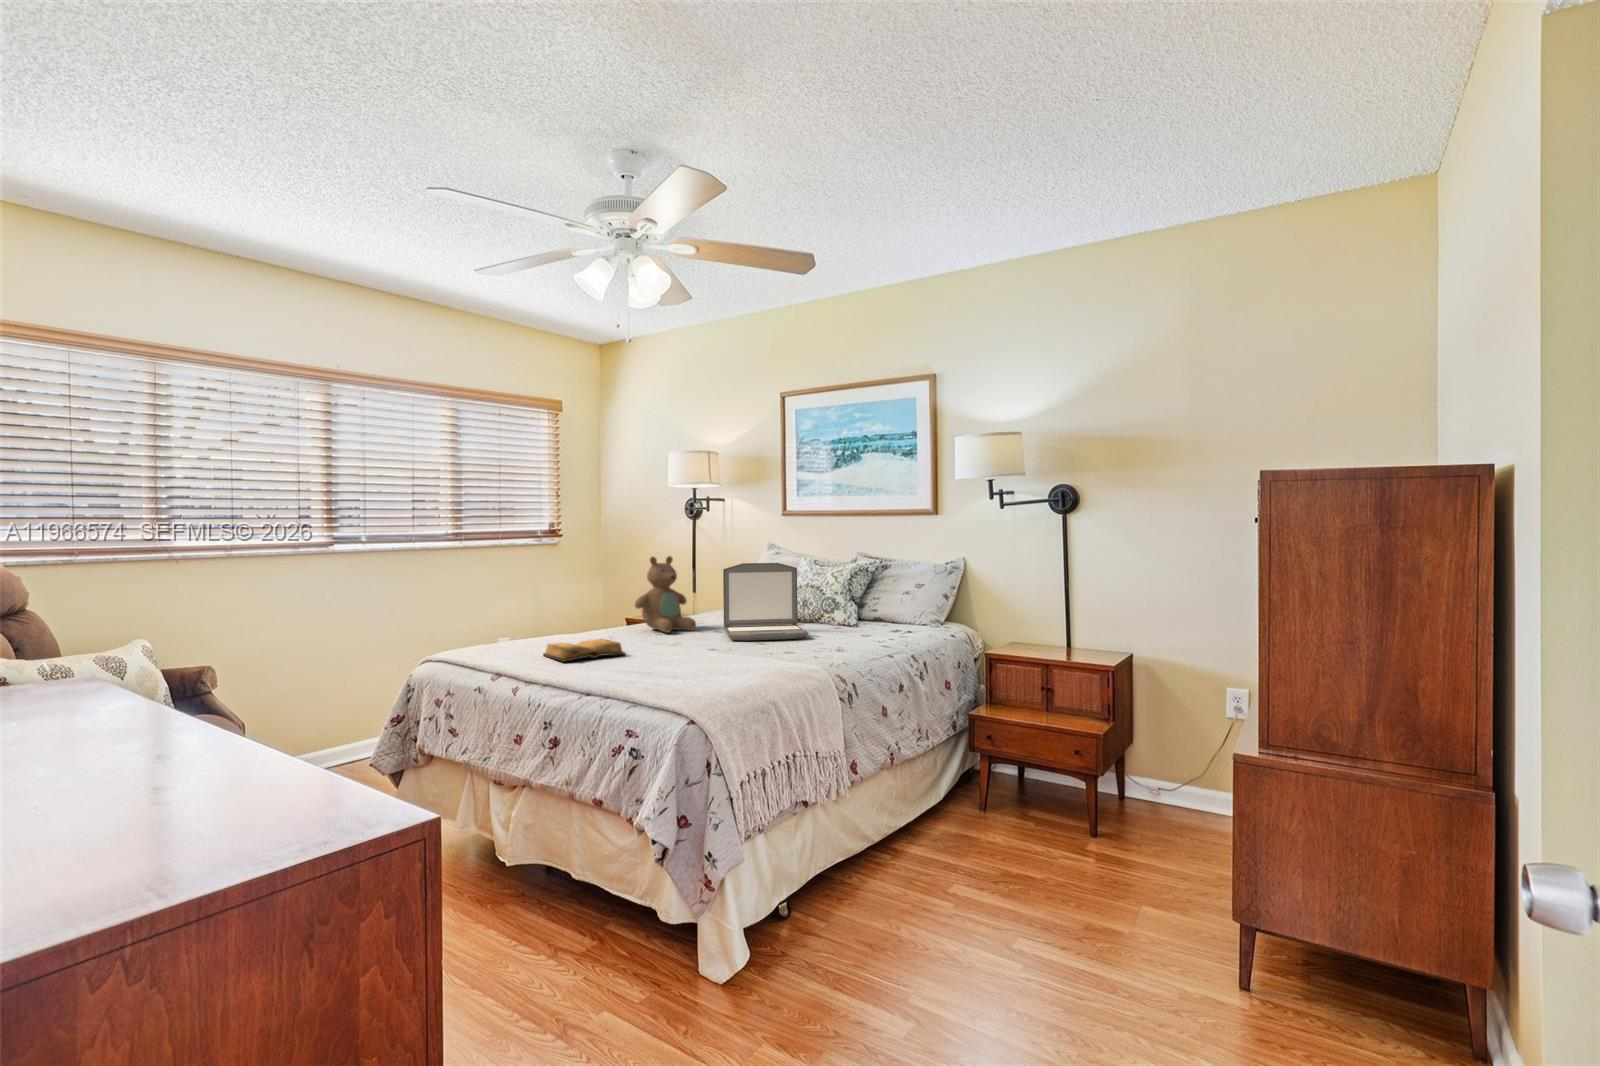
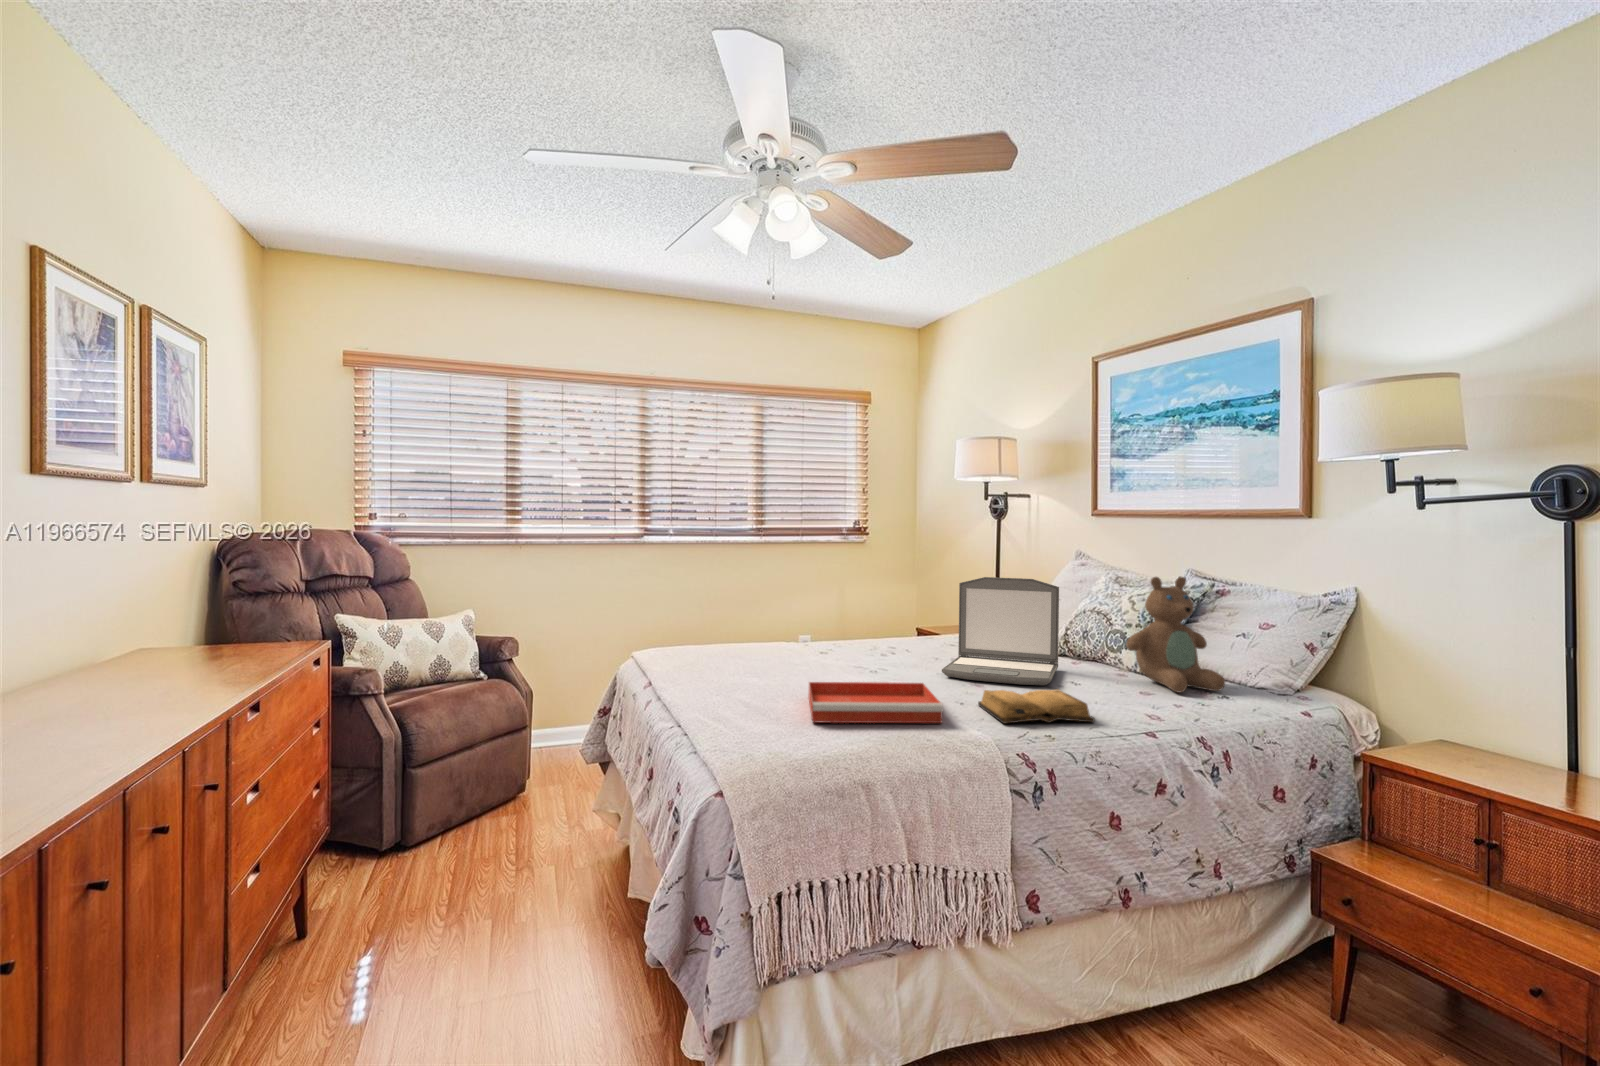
teddy bear: present [635,556,696,633] -> present [1126,577,1225,692]
diary: present [543,639,626,662] -> present [978,690,1095,724]
tray: none [657,642,777,674] -> present [808,682,943,723]

